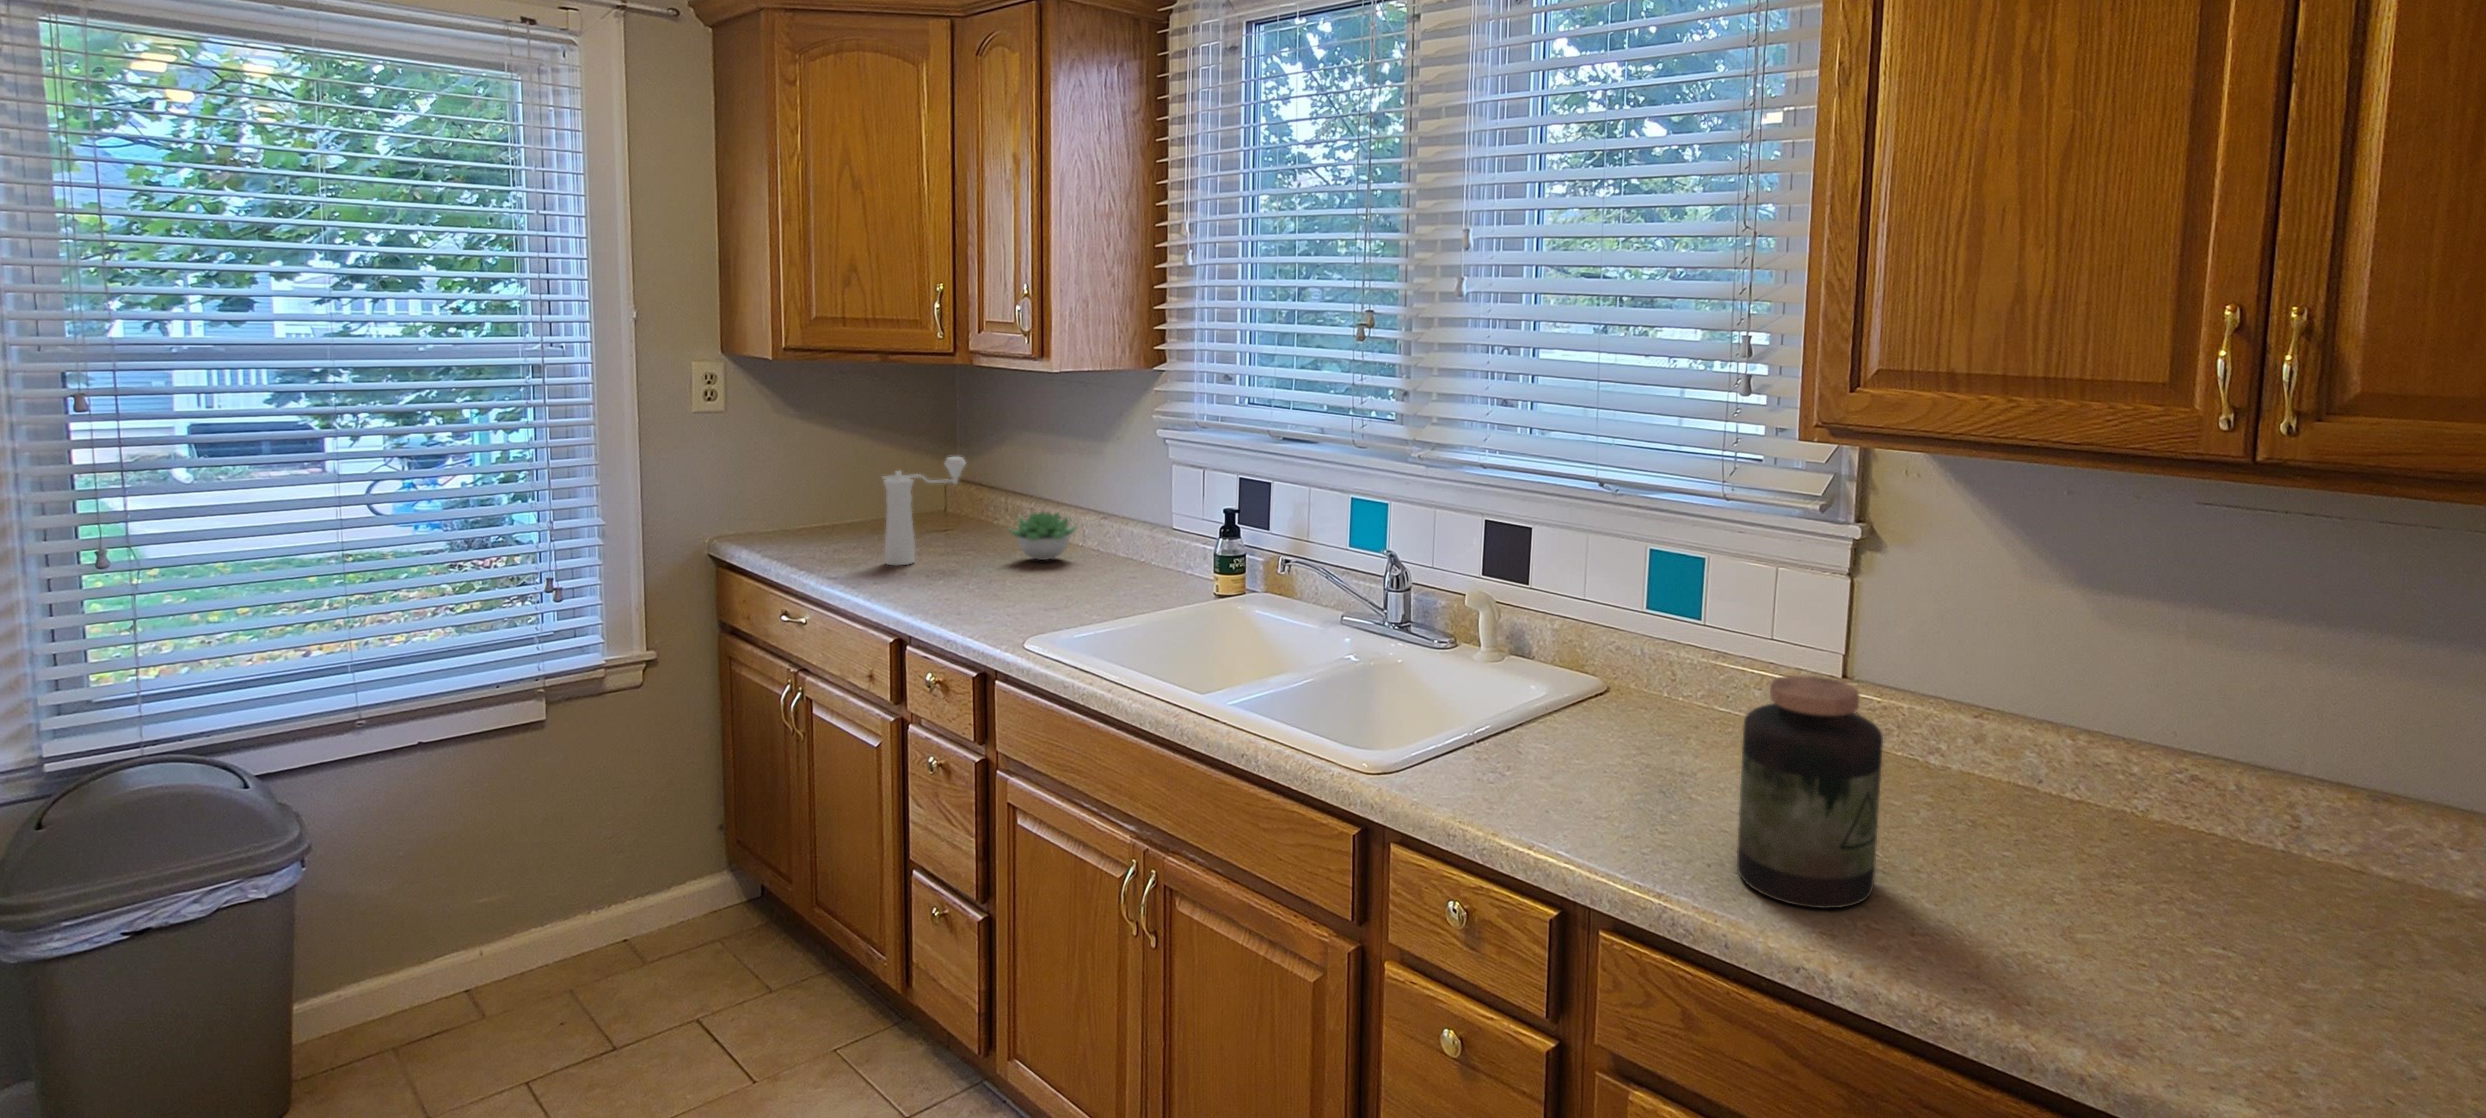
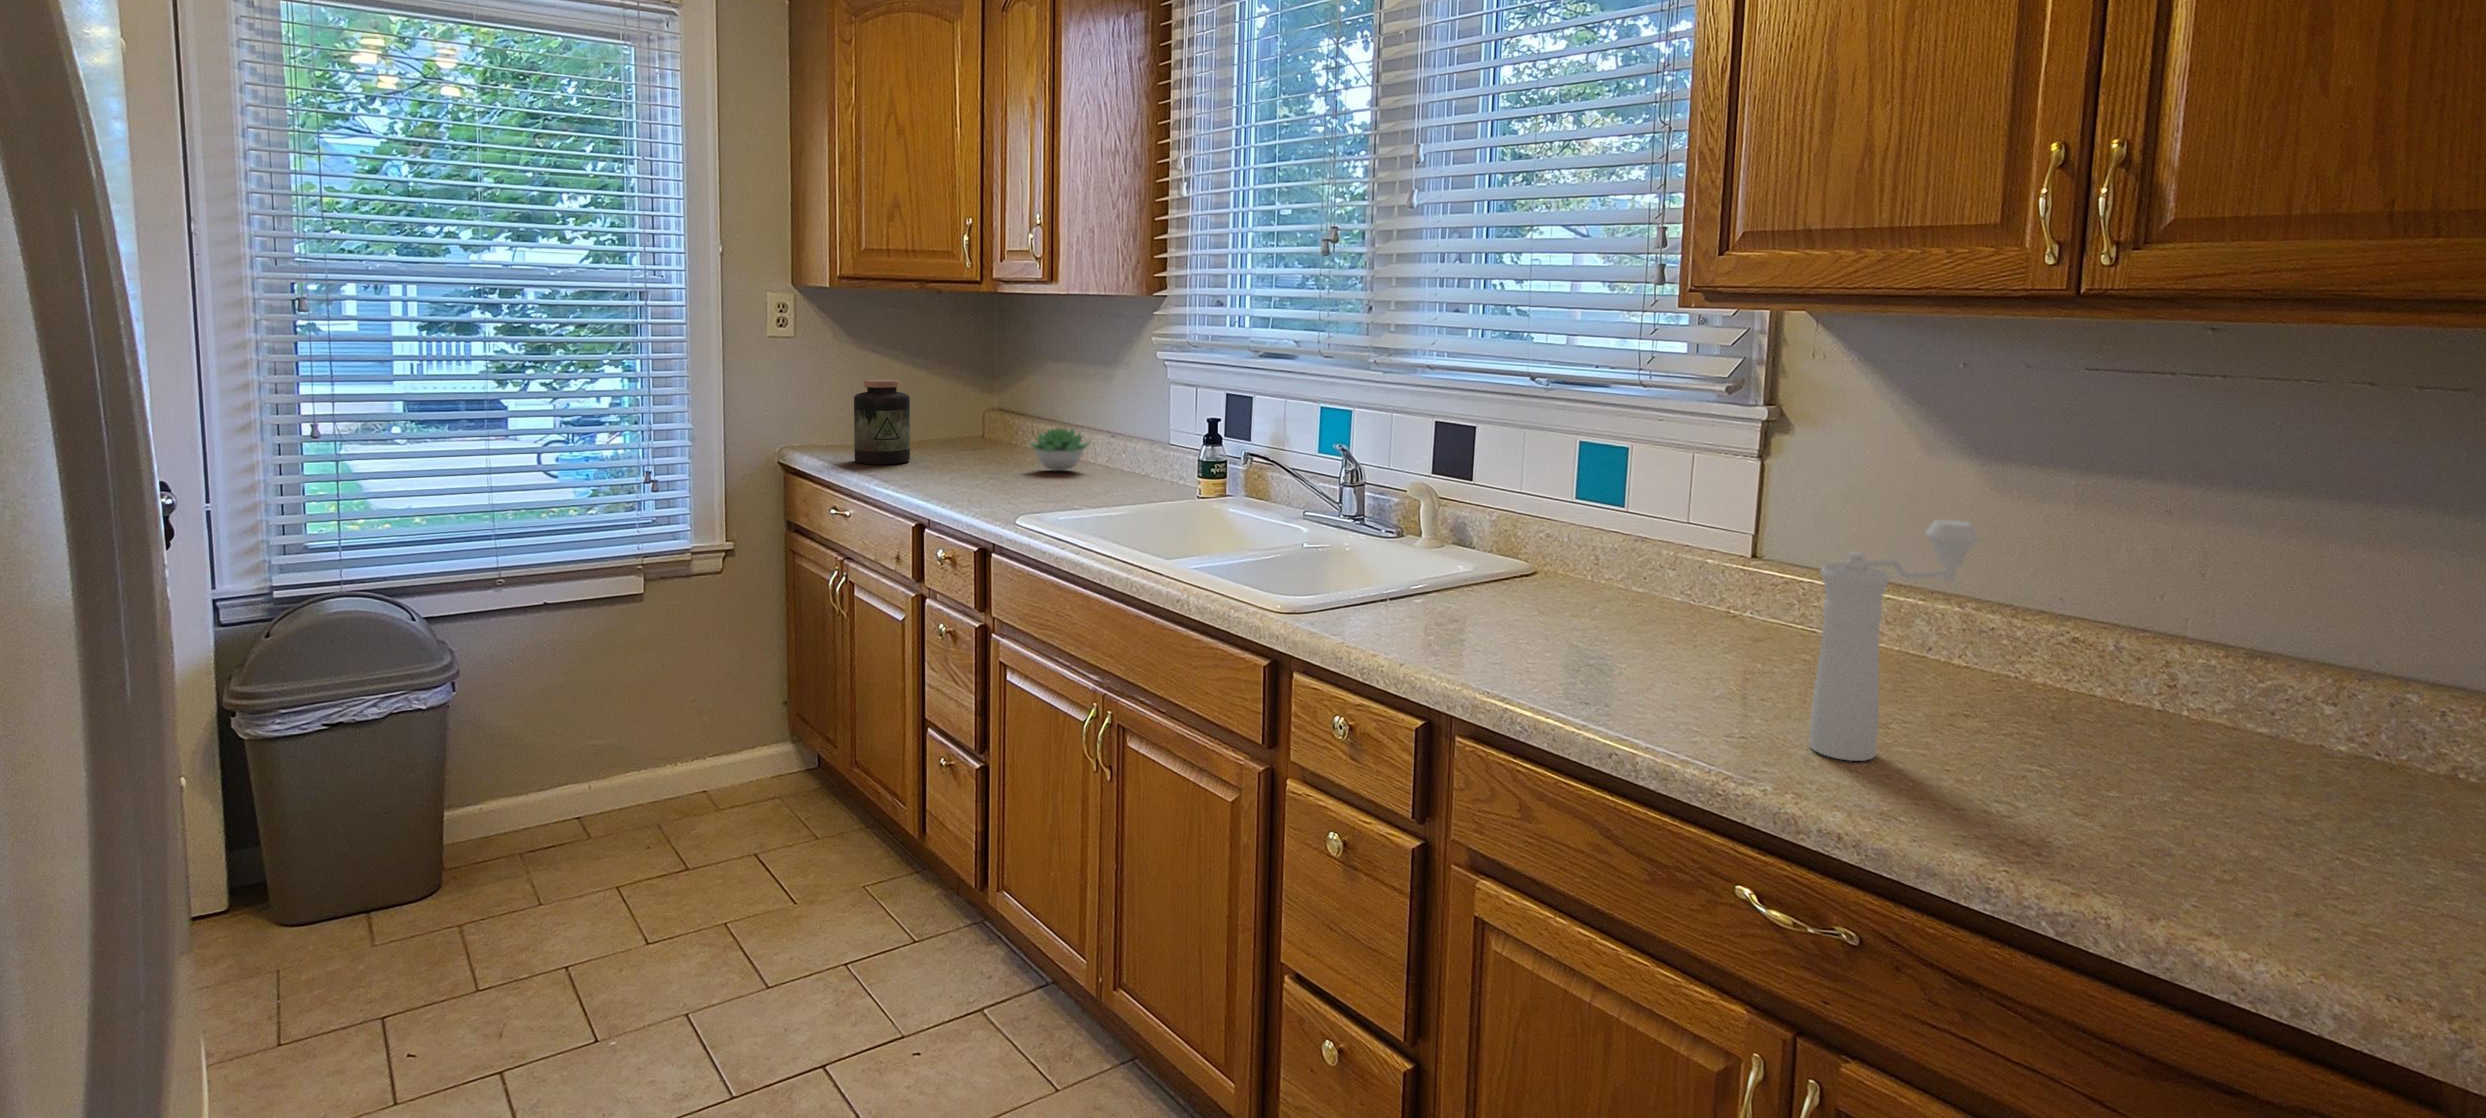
pepper mill: present [883,457,966,565] -> present [1809,520,1979,761]
jar: present [1737,675,1883,909] -> present [854,379,910,464]

